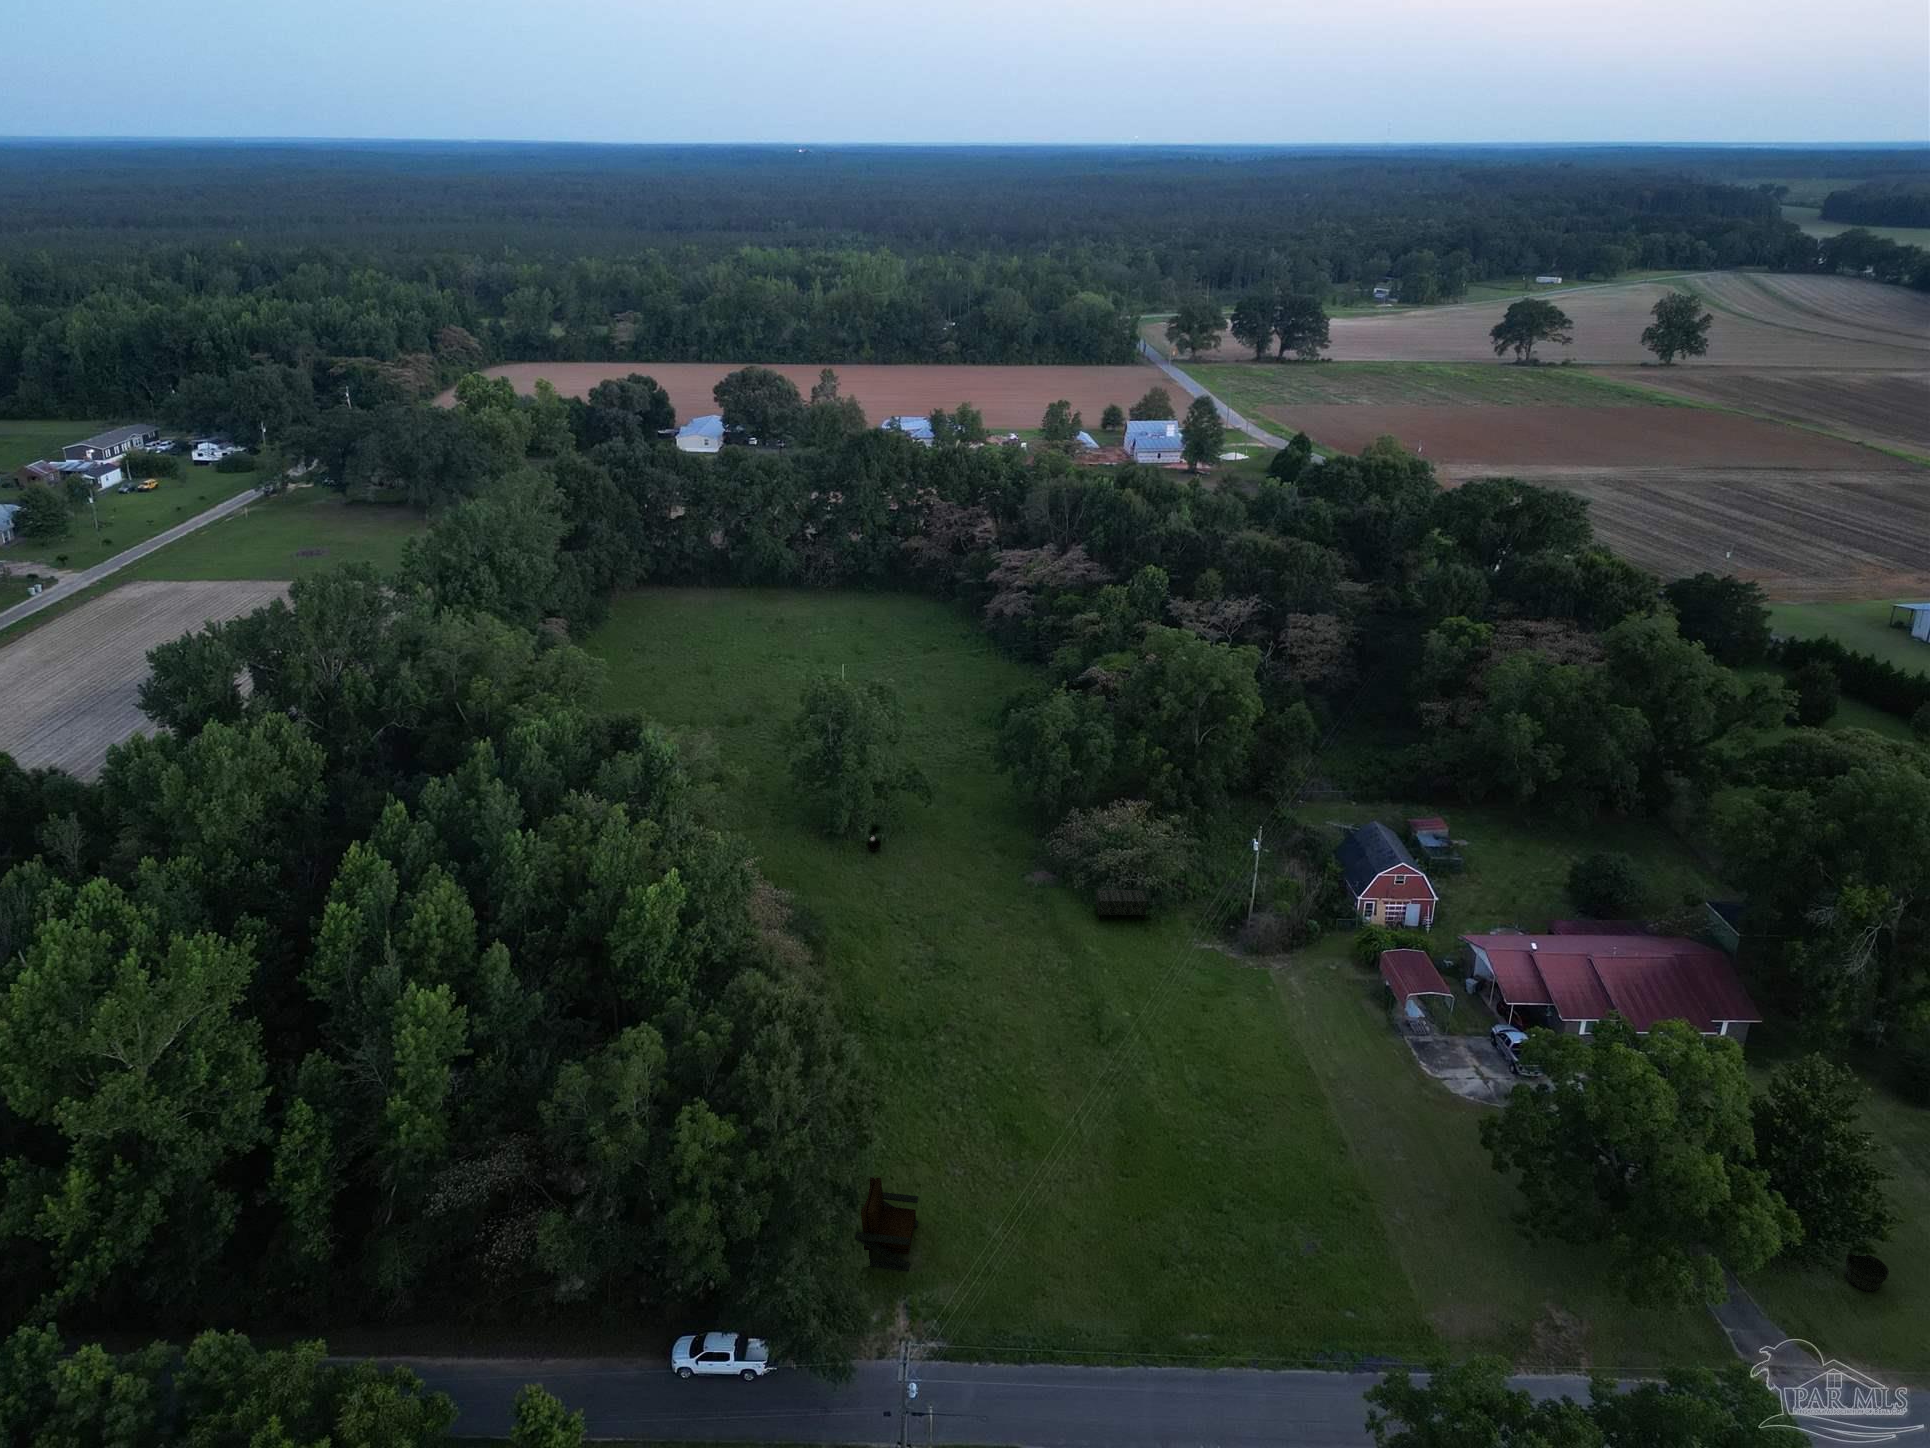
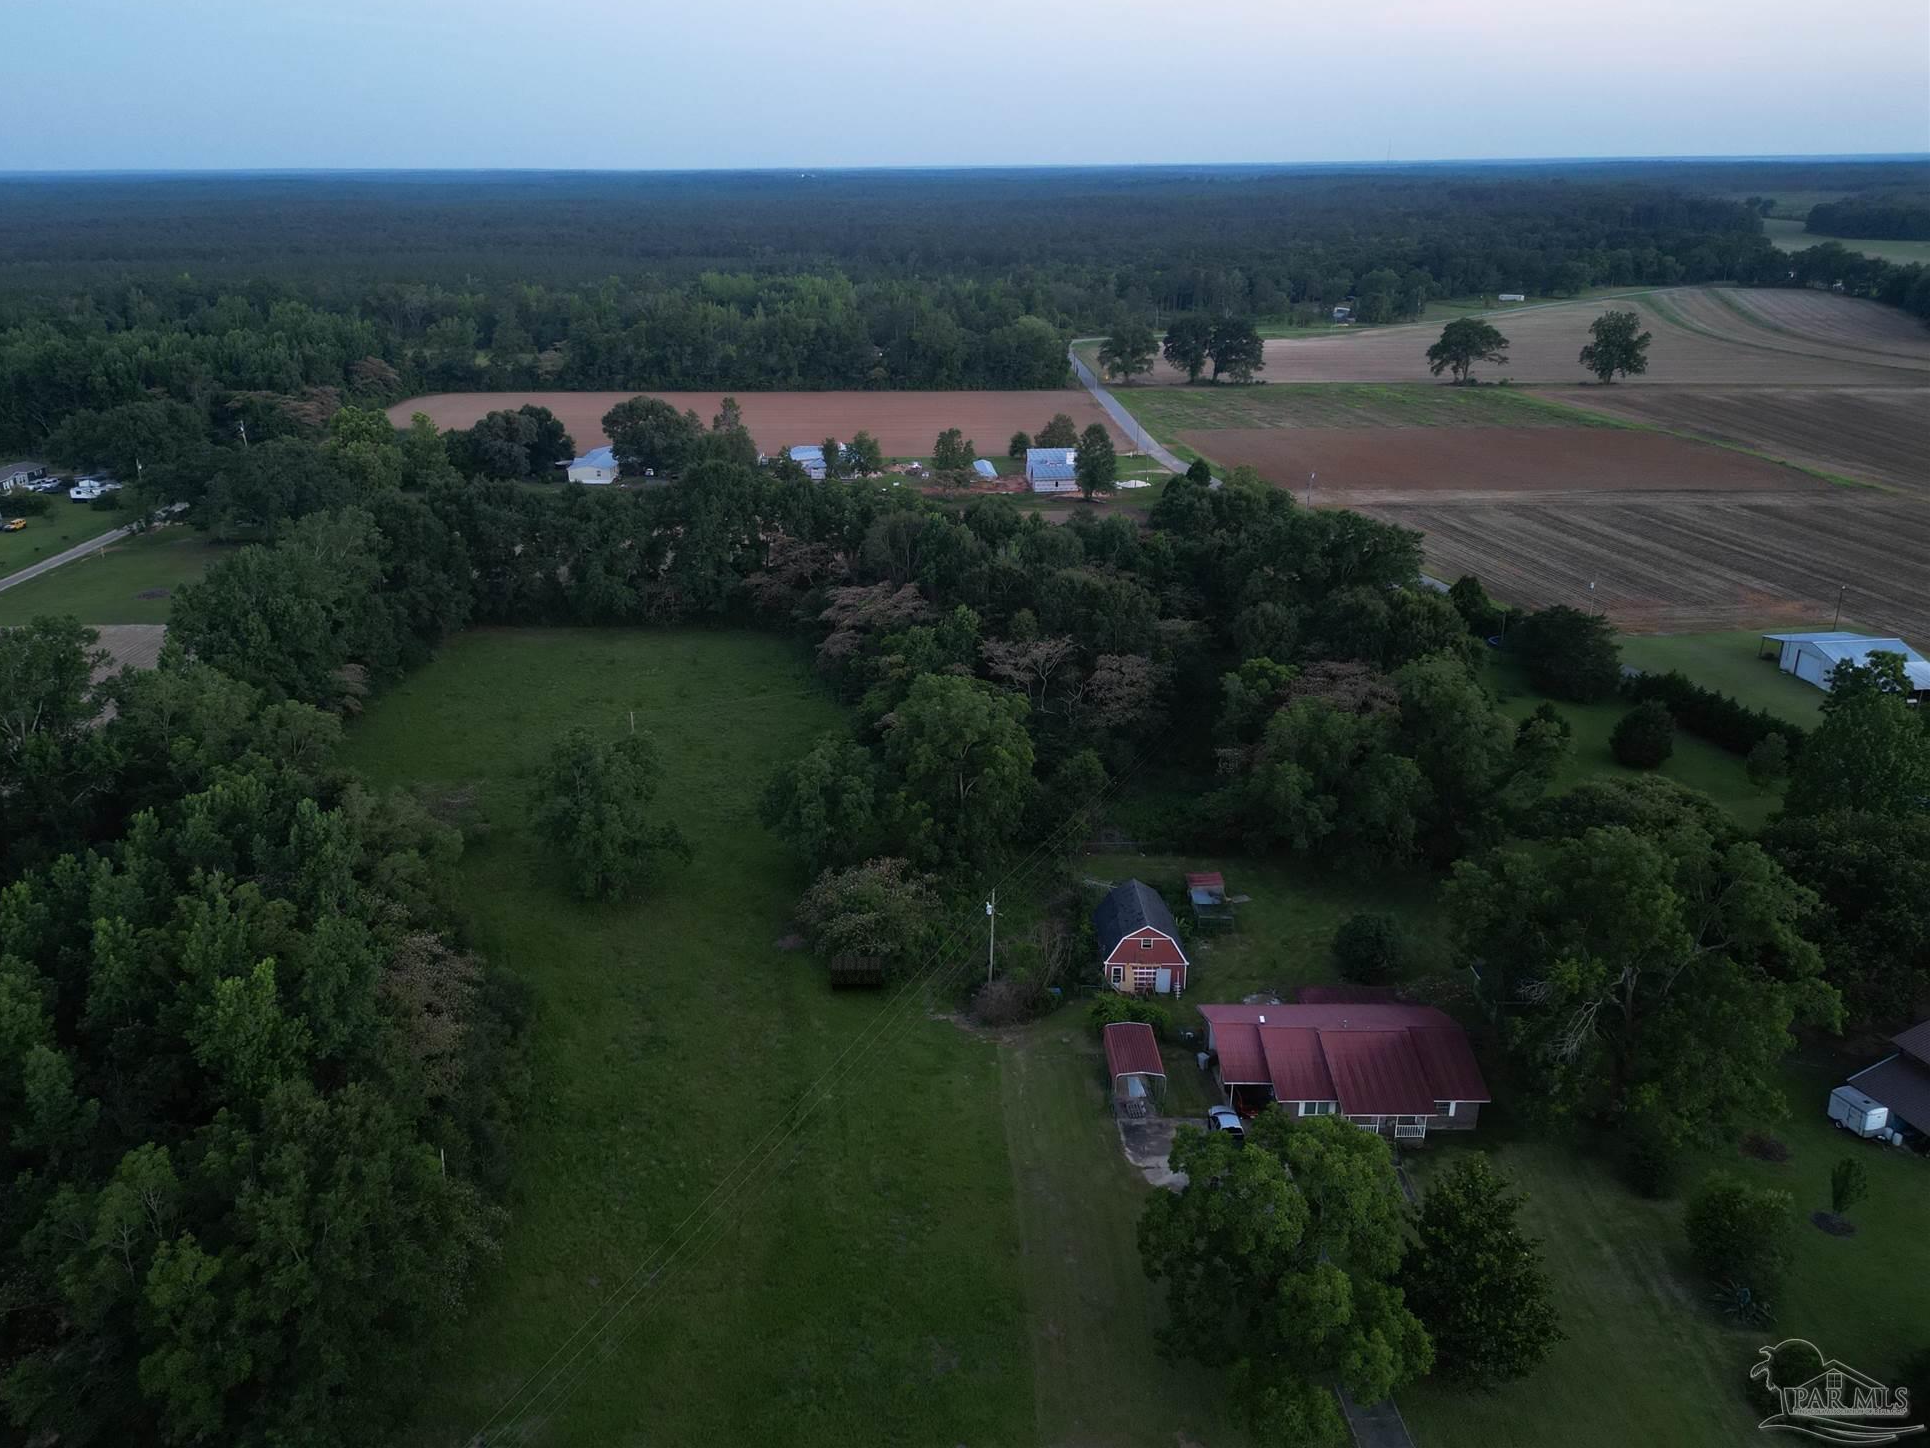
potted tree: present [866,823,882,851] -> none [609,884,630,914]
lounge chair: present [855,1177,919,1271] -> none [427,1296,519,1402]
wooden bucket: present [1845,1253,1889,1292] -> none [1507,1373,1549,1420]

